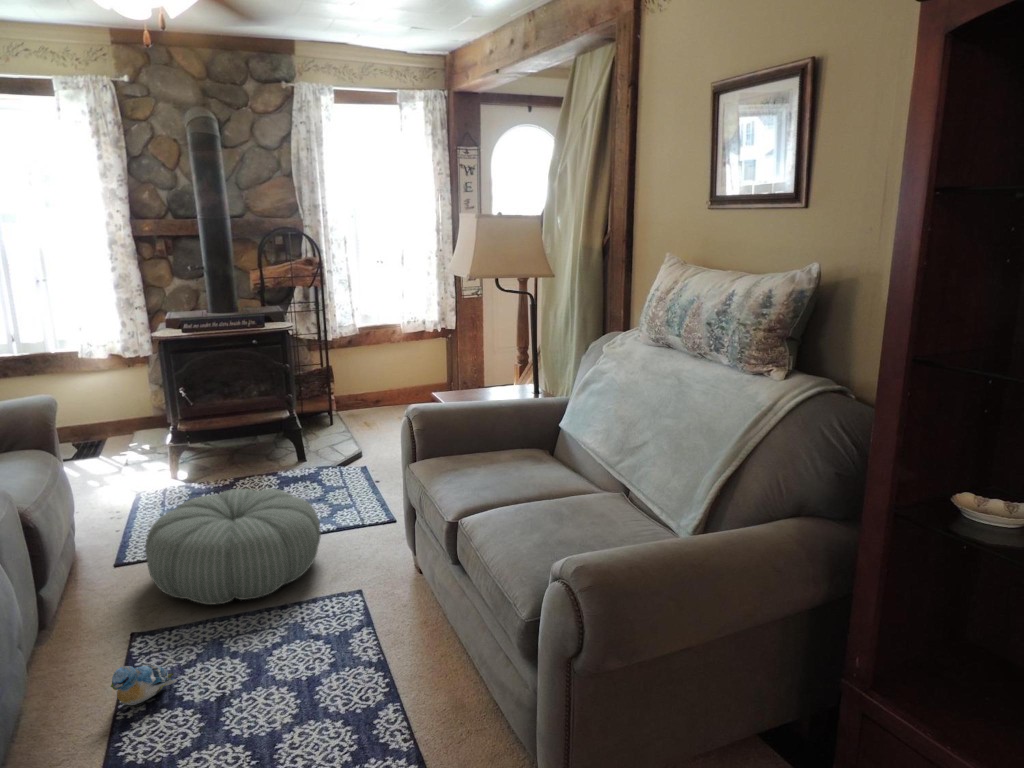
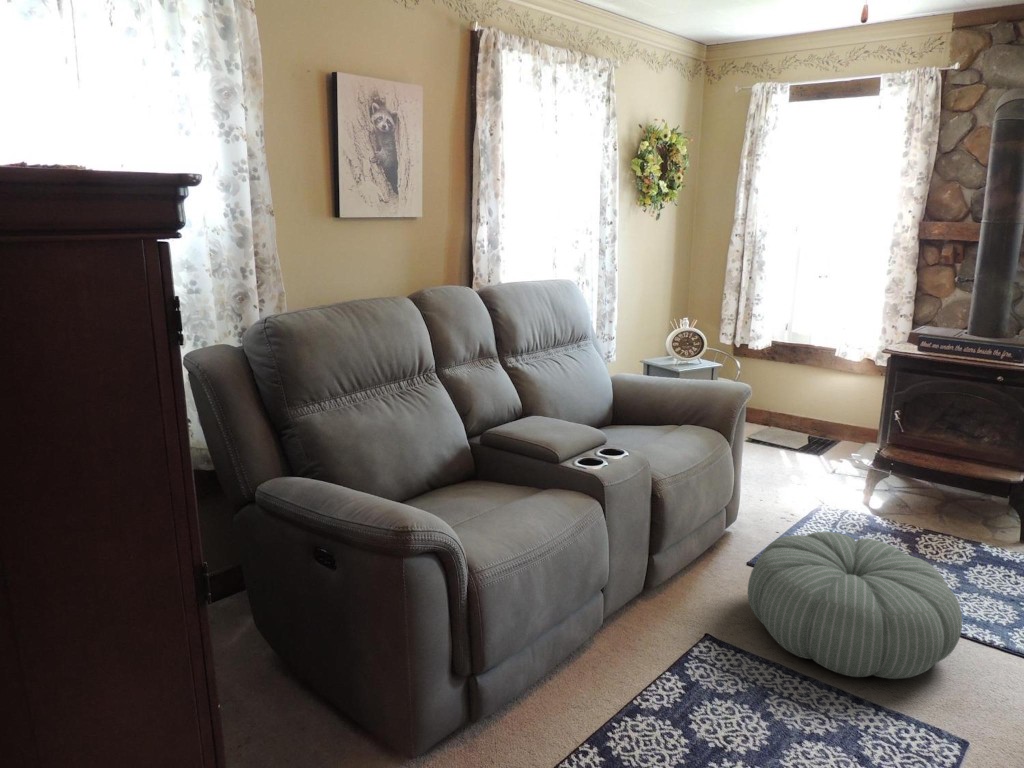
plush toy: present [111,664,177,705] -> none [637,658,700,704]

